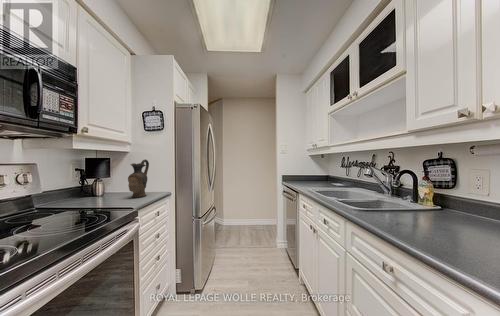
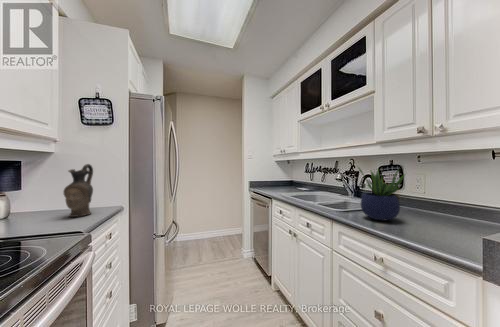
potted plant: none [373,158,441,227] -> present [359,168,404,220]

